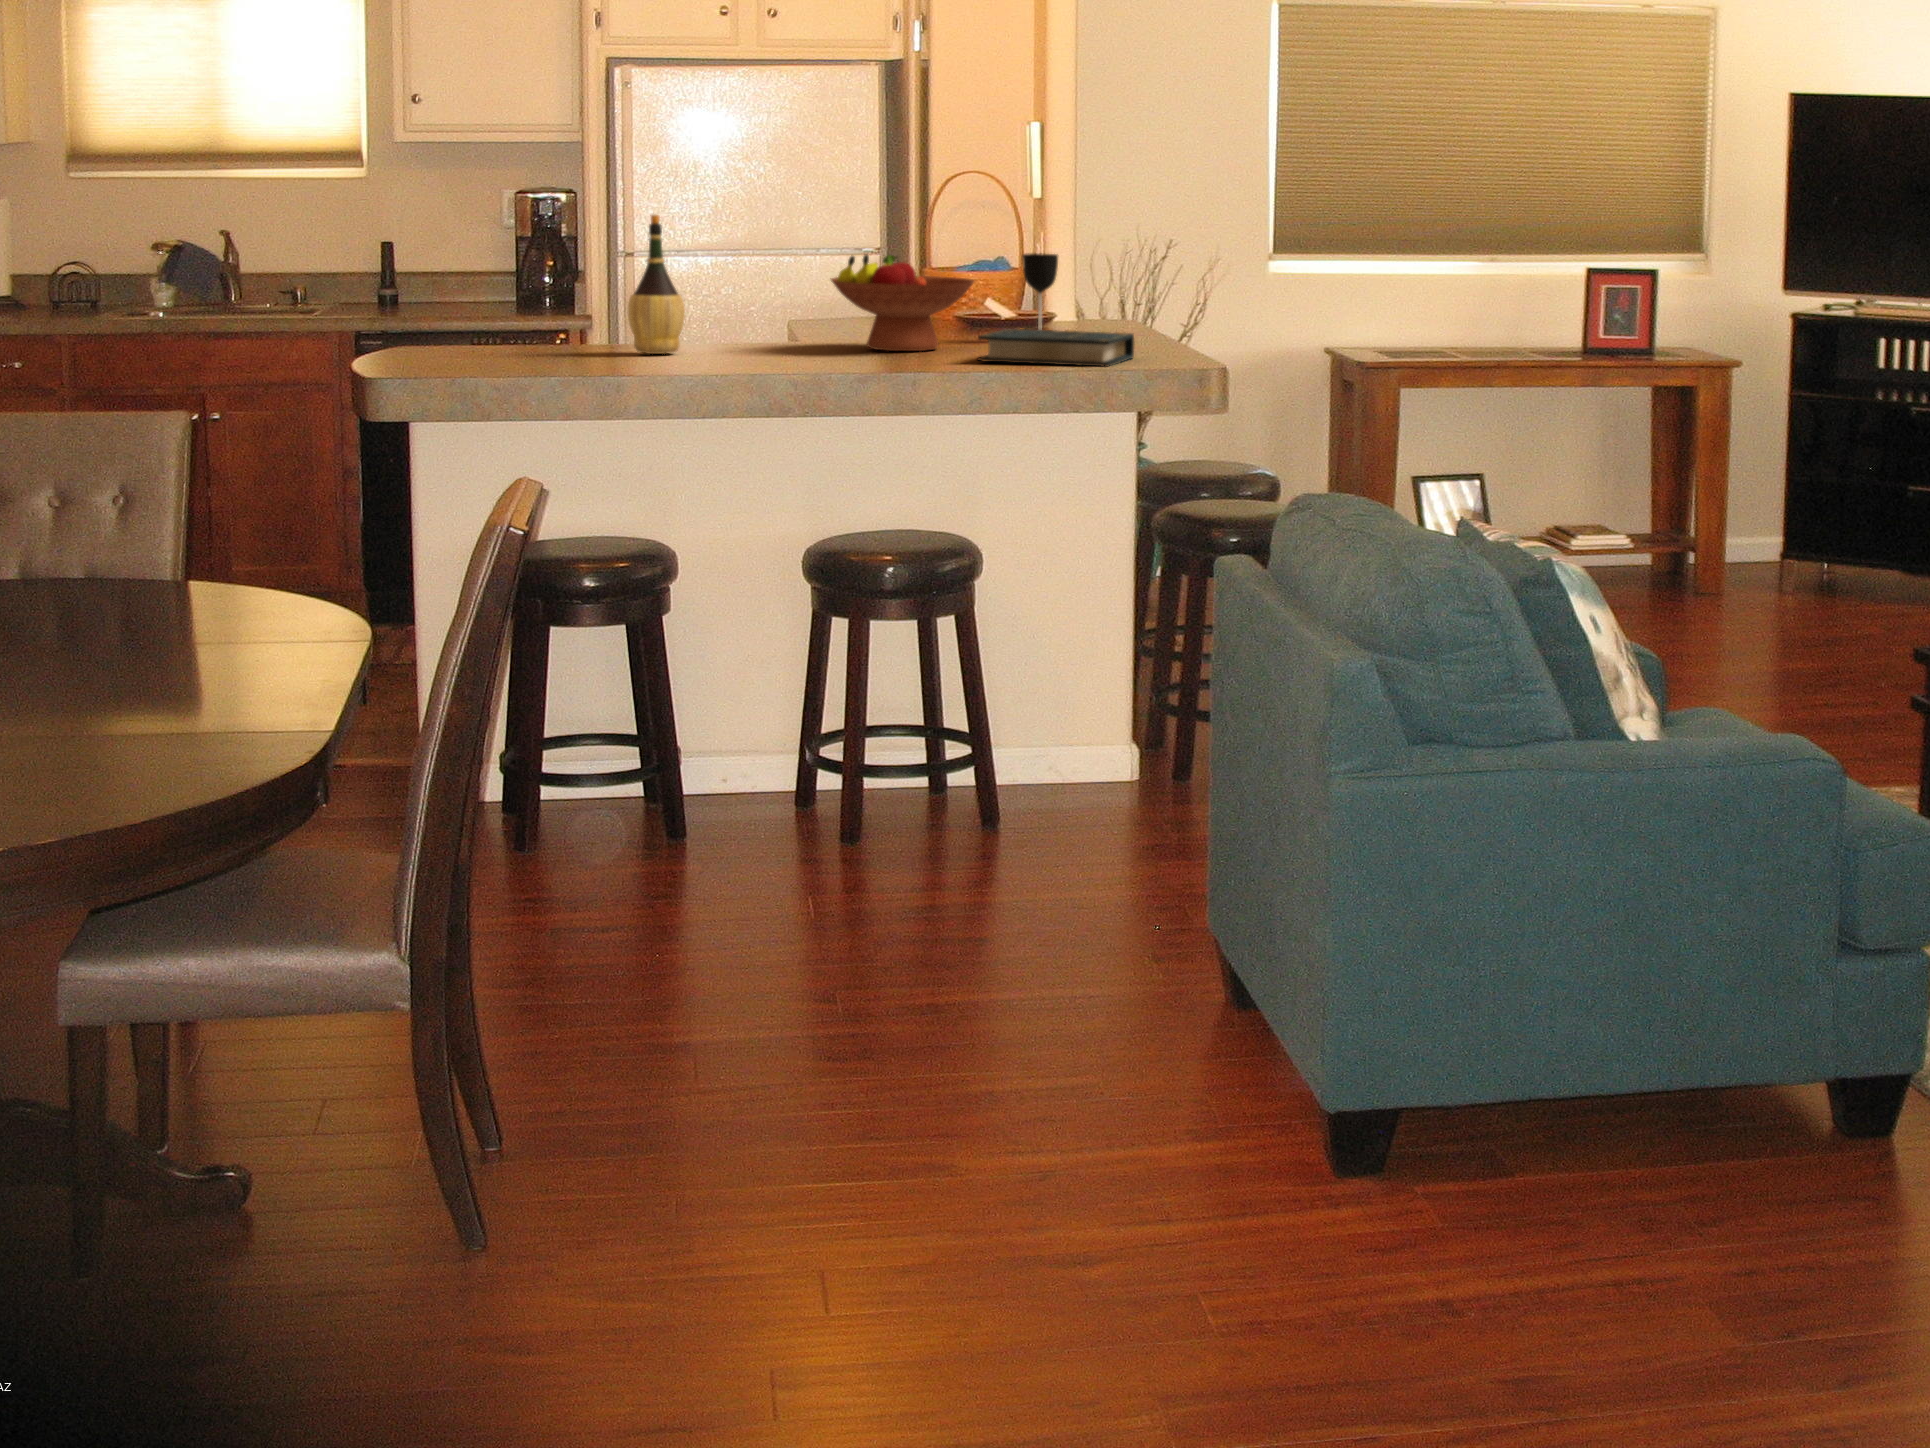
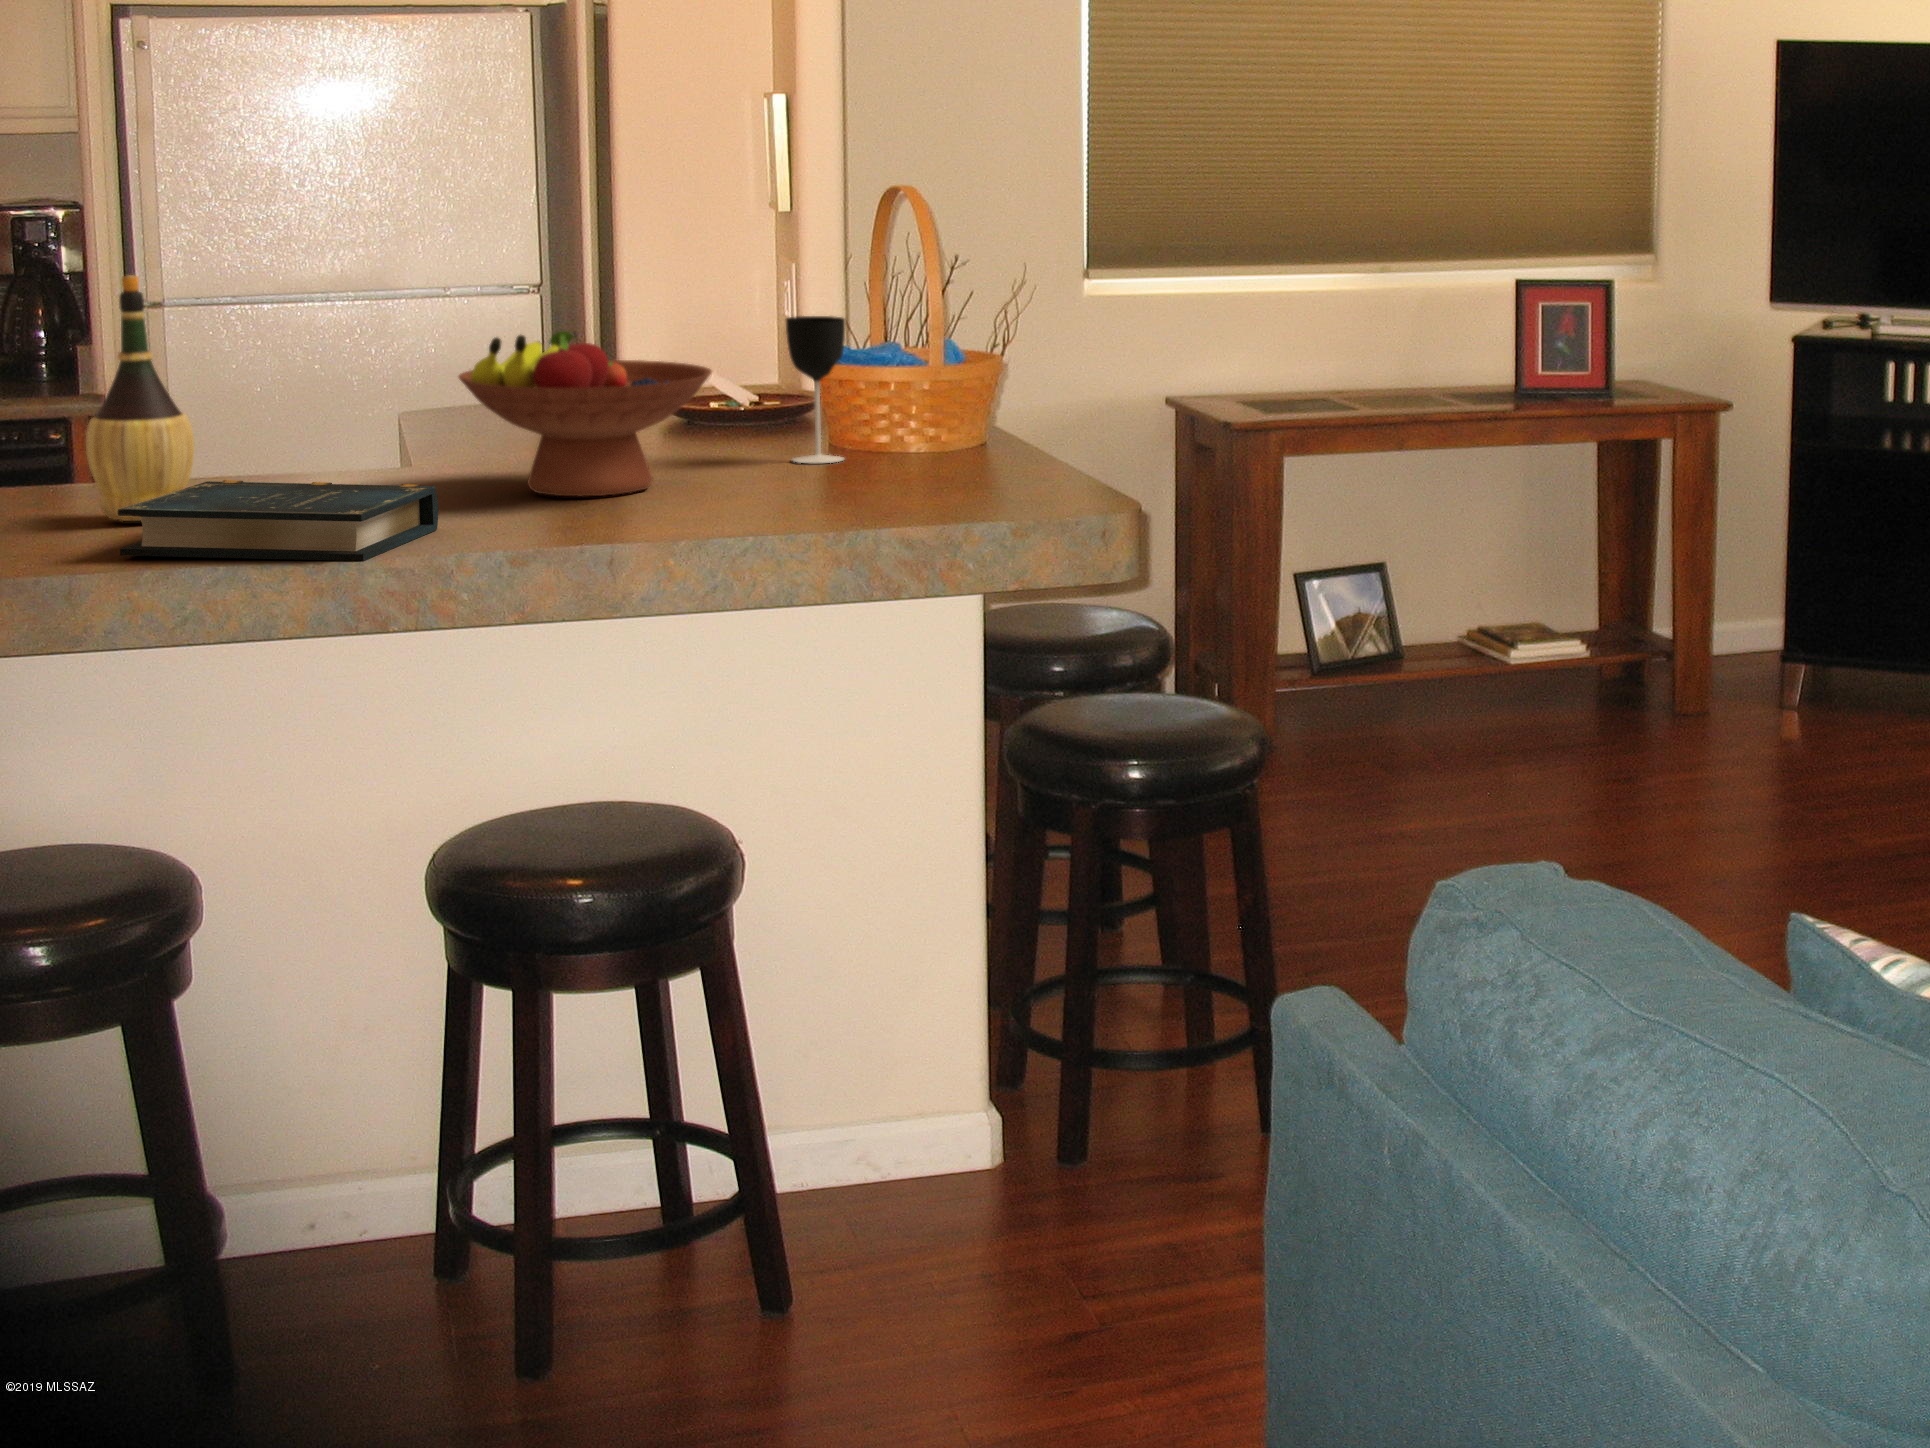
book: present [978,328,1134,367] -> present [117,480,439,561]

